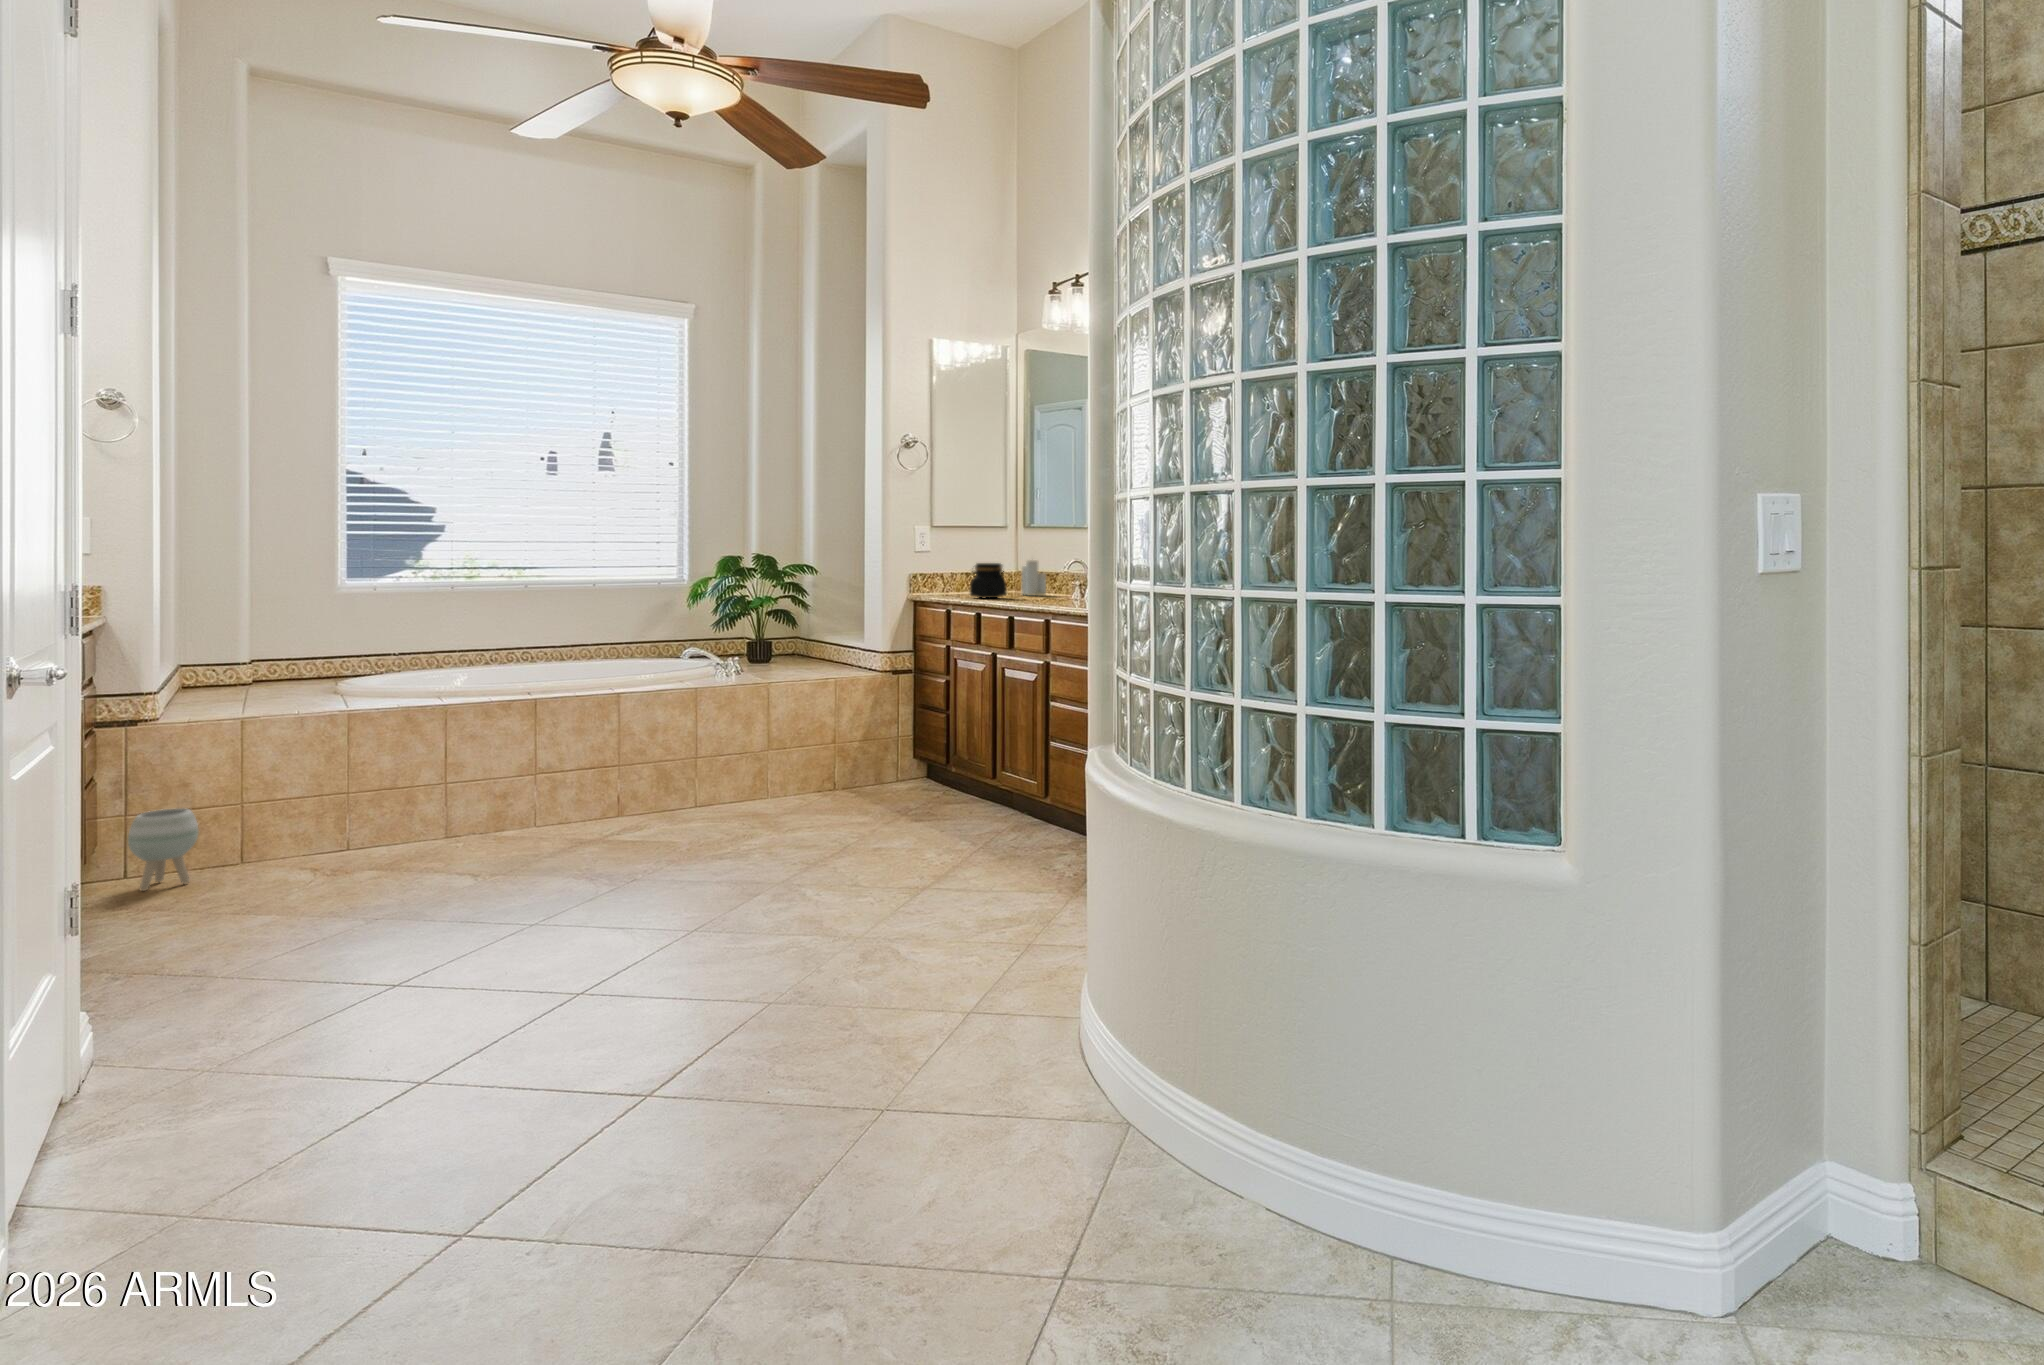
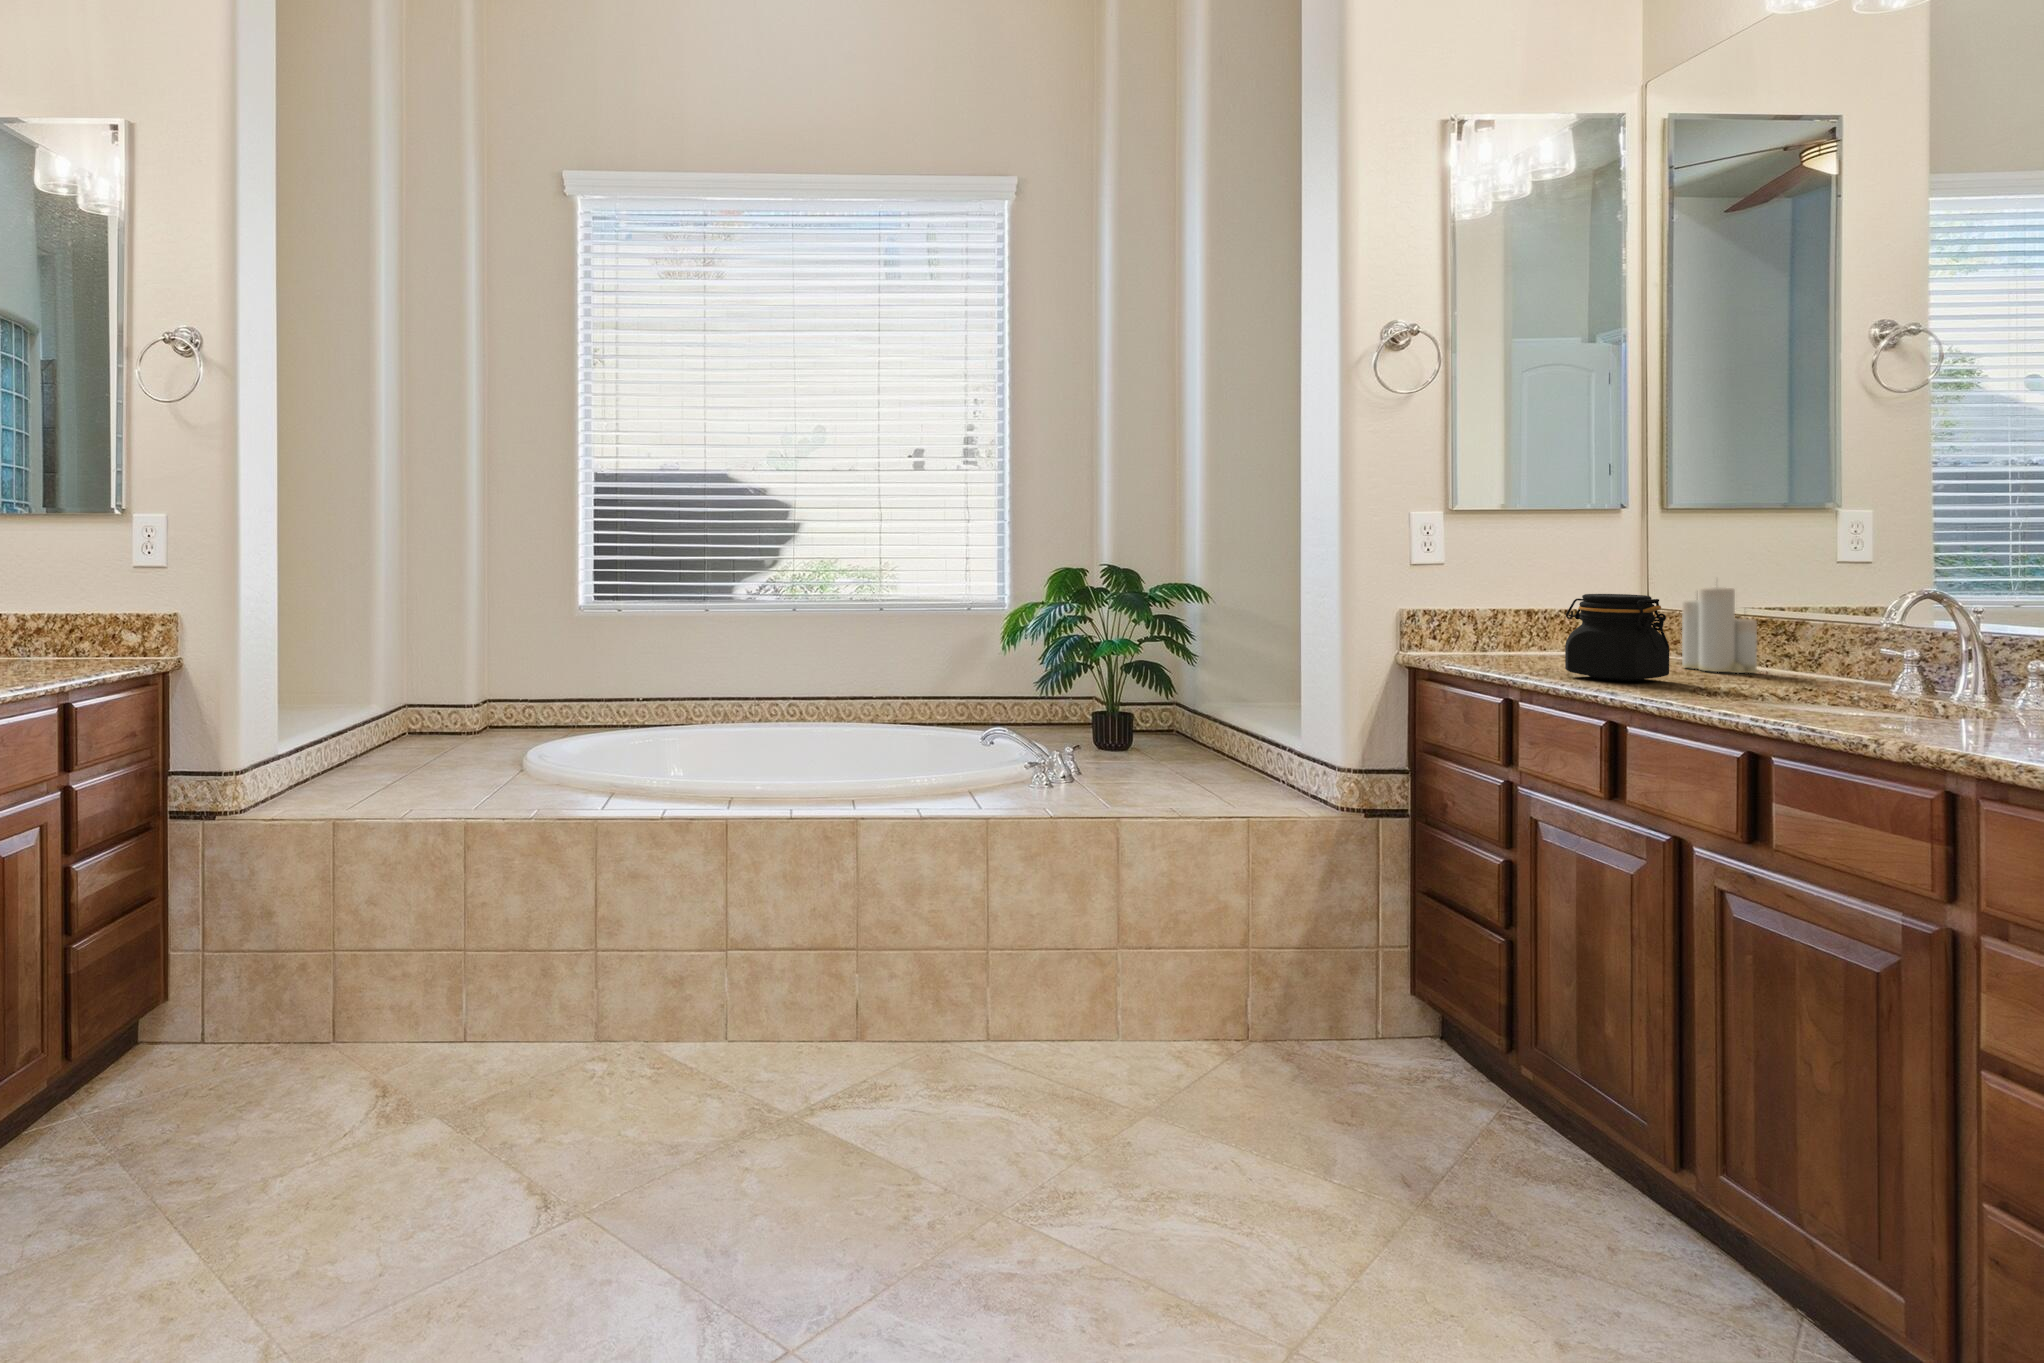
planter: present [128,808,199,891] -> none [174,953,262,1084]

